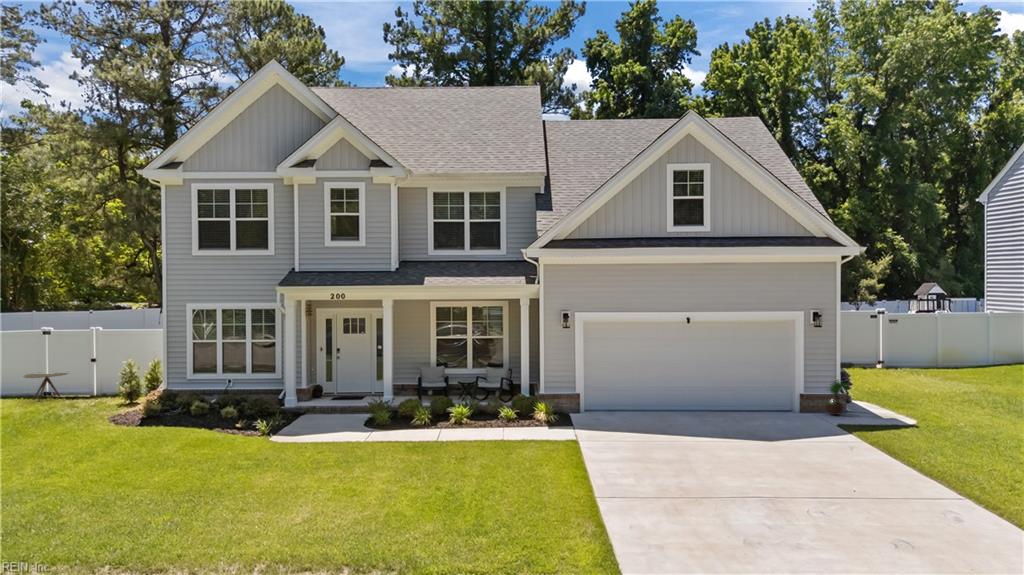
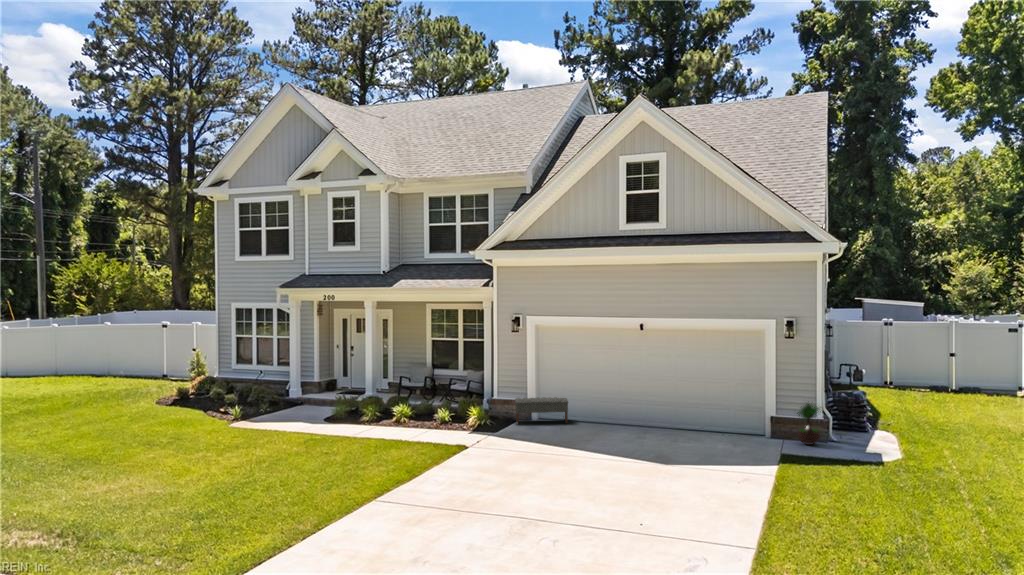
round table: present [23,371,68,401] -> none [127,359,162,383]
bench: none [568,388,621,417] -> present [515,397,568,424]

